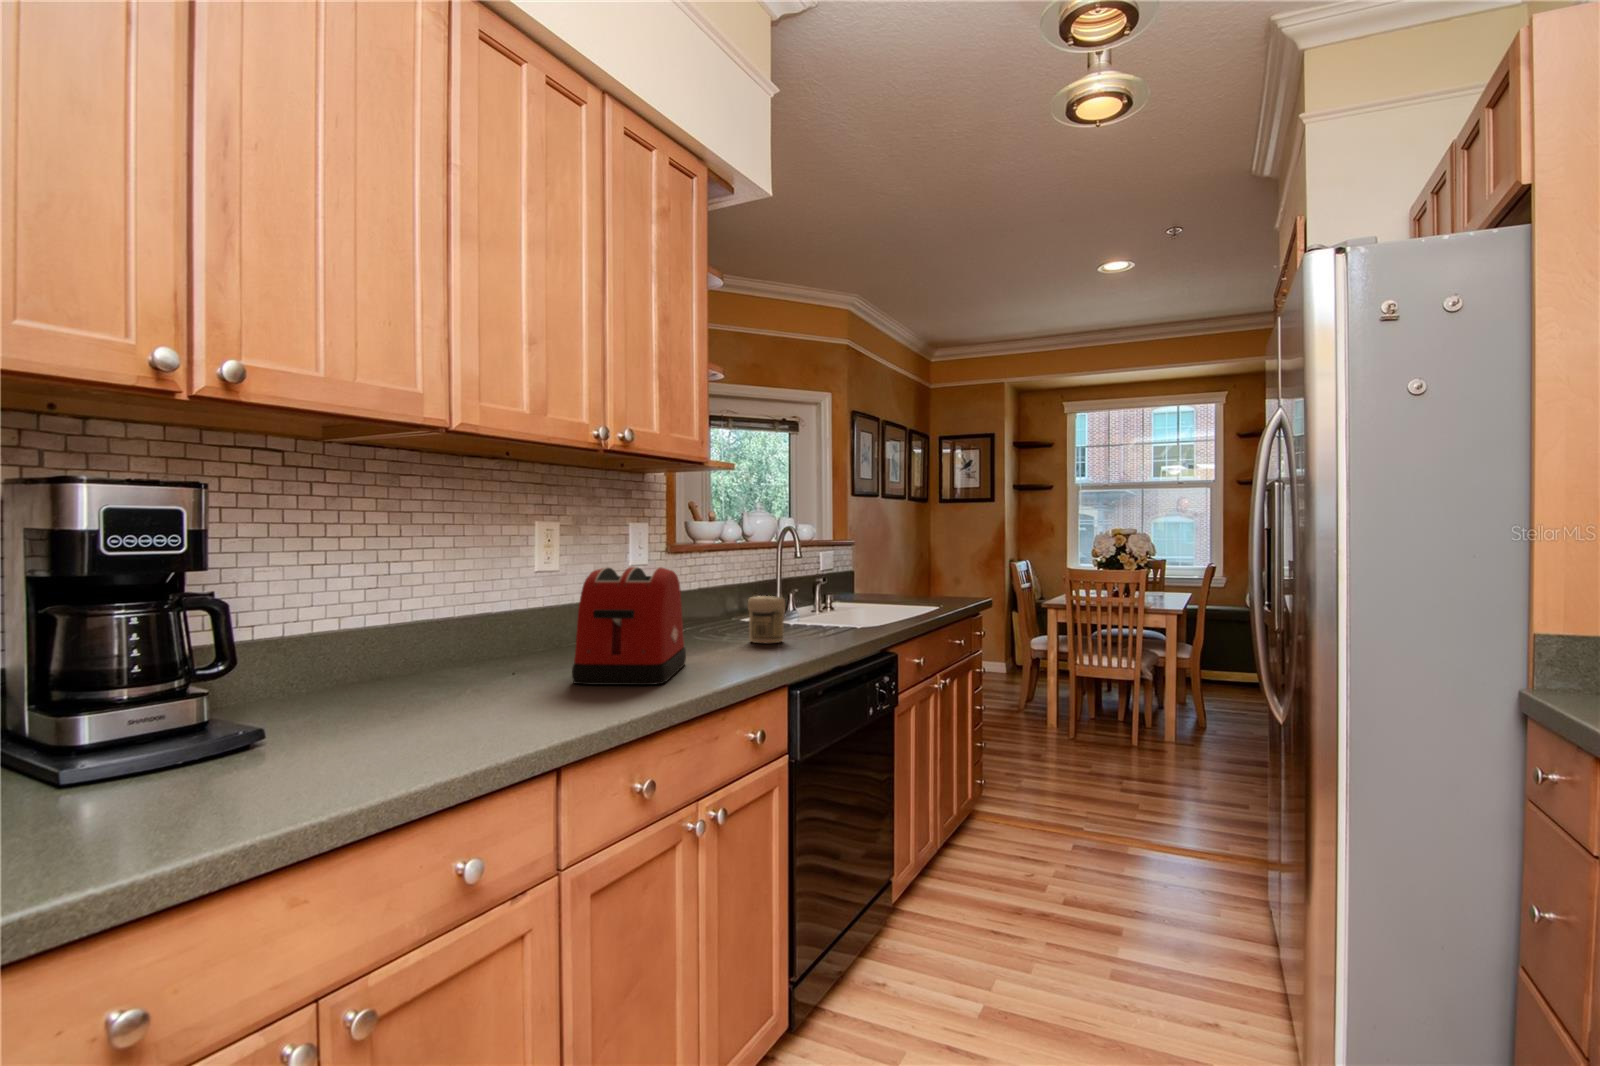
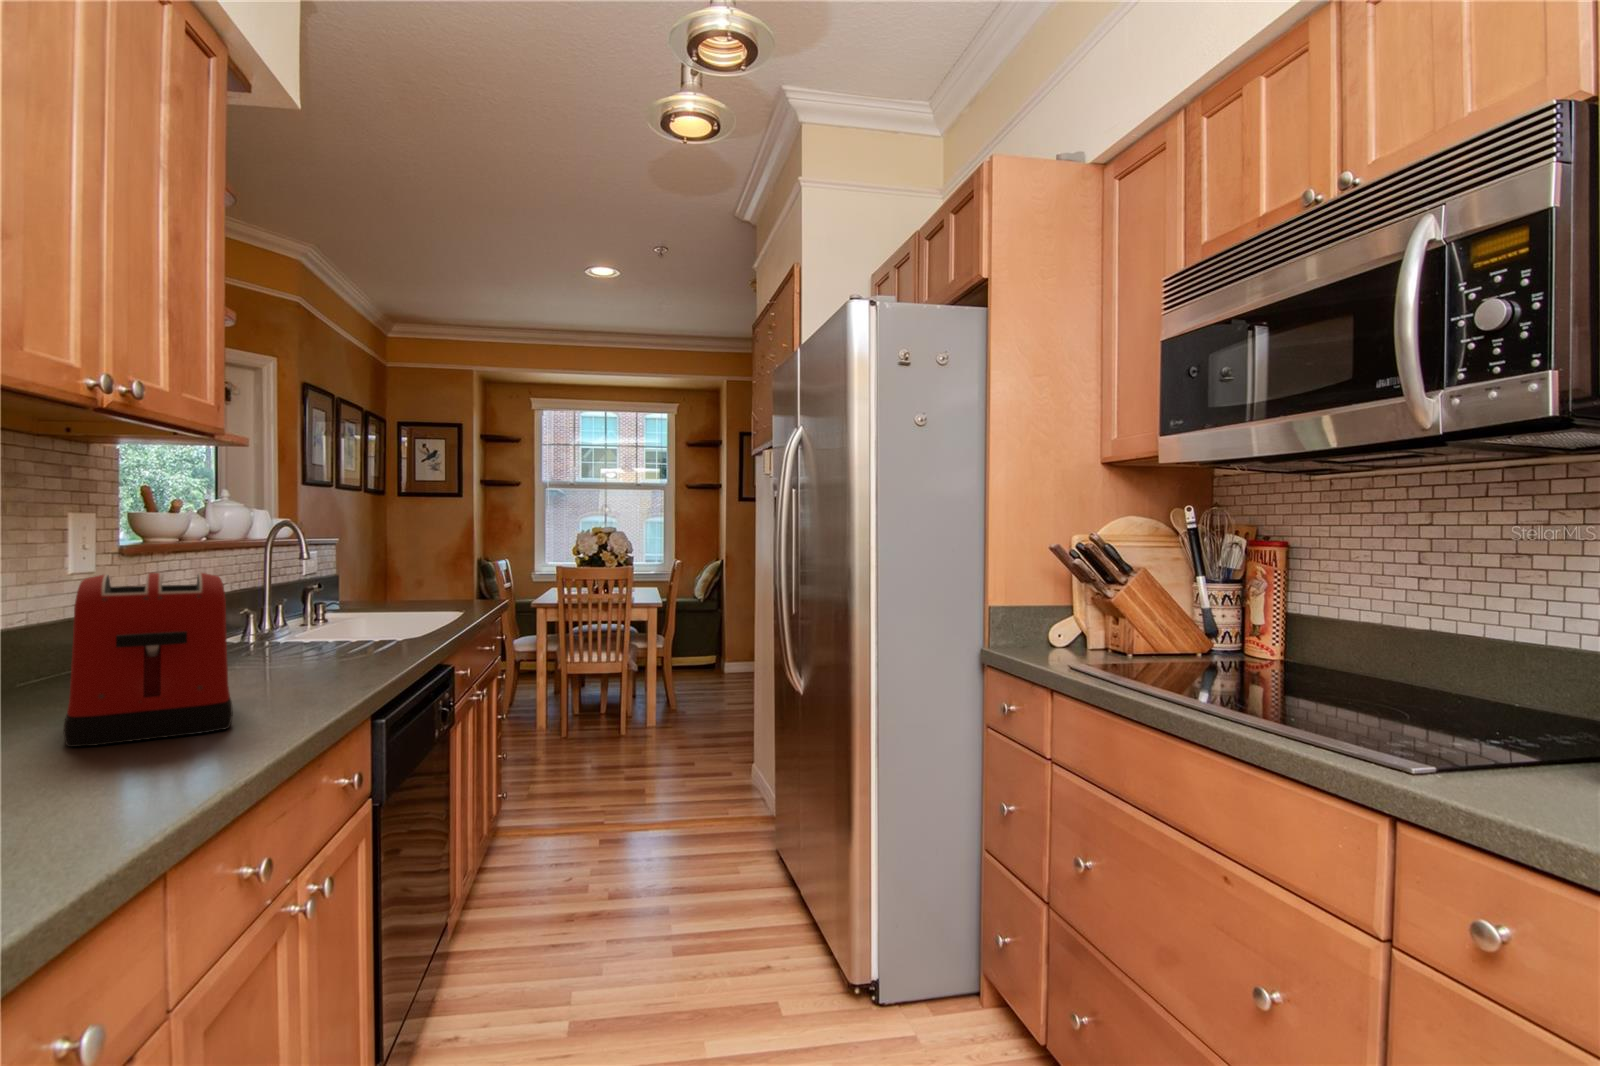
jar: present [748,596,785,643] -> none [272,607,328,667]

